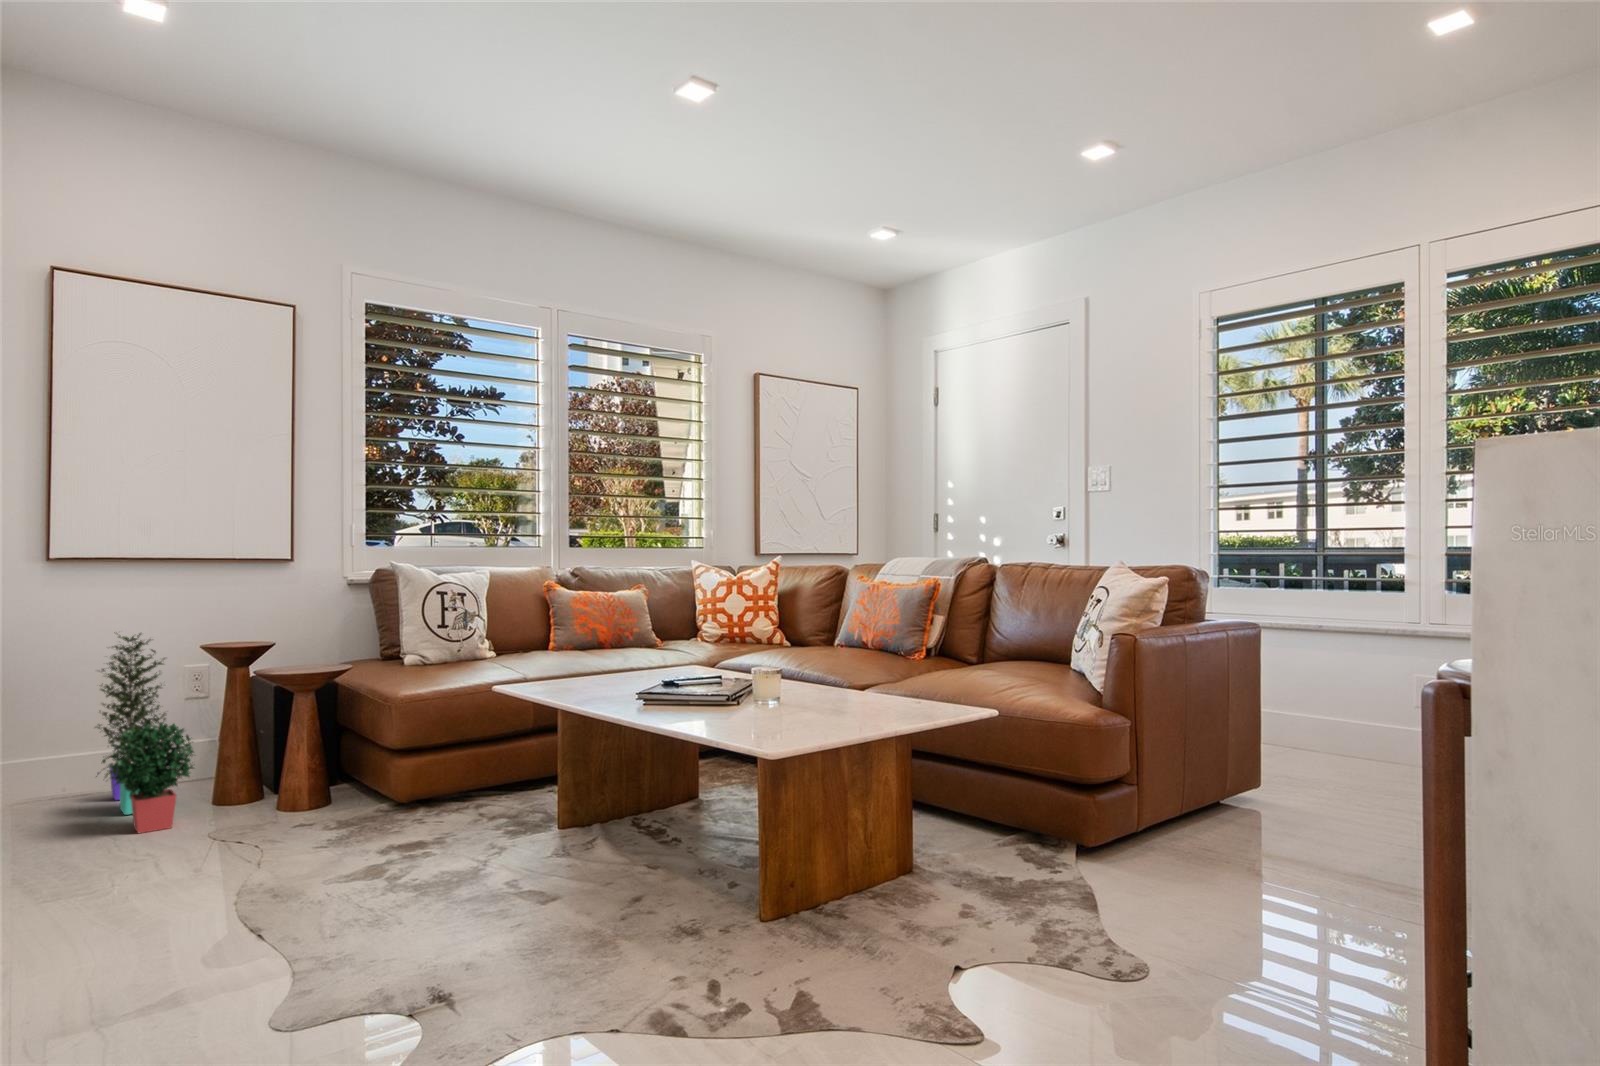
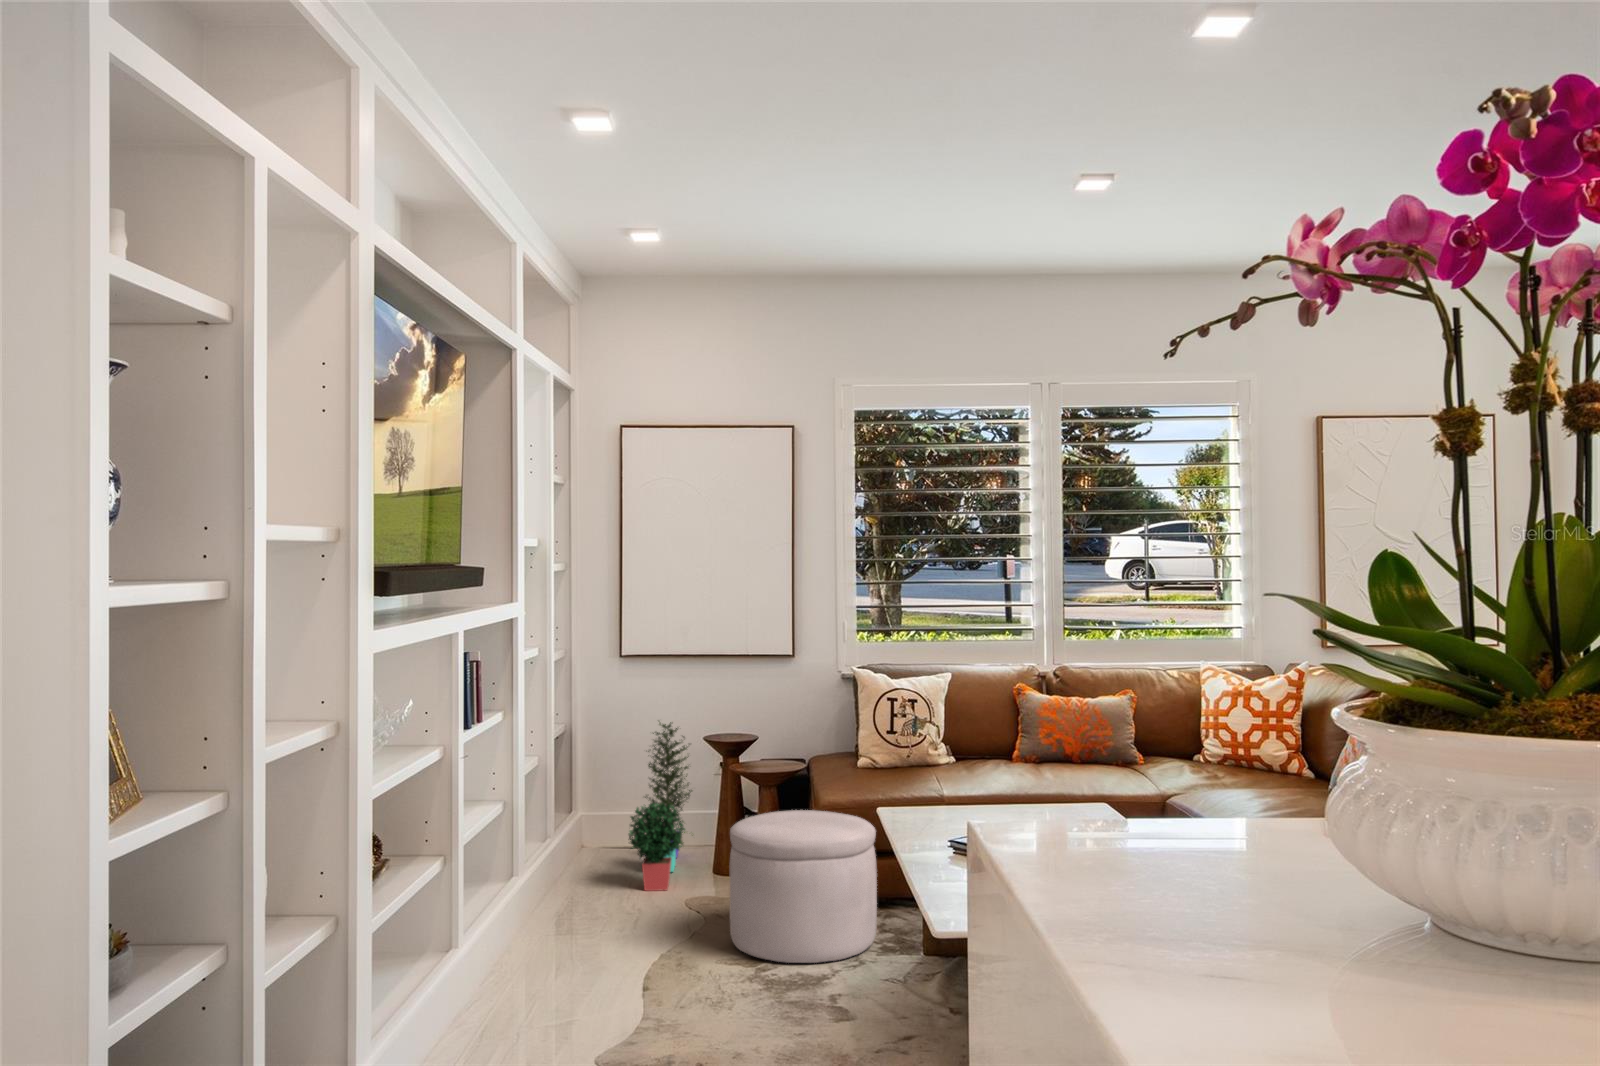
ottoman: none [324,702,500,866] -> present [730,810,877,963]

